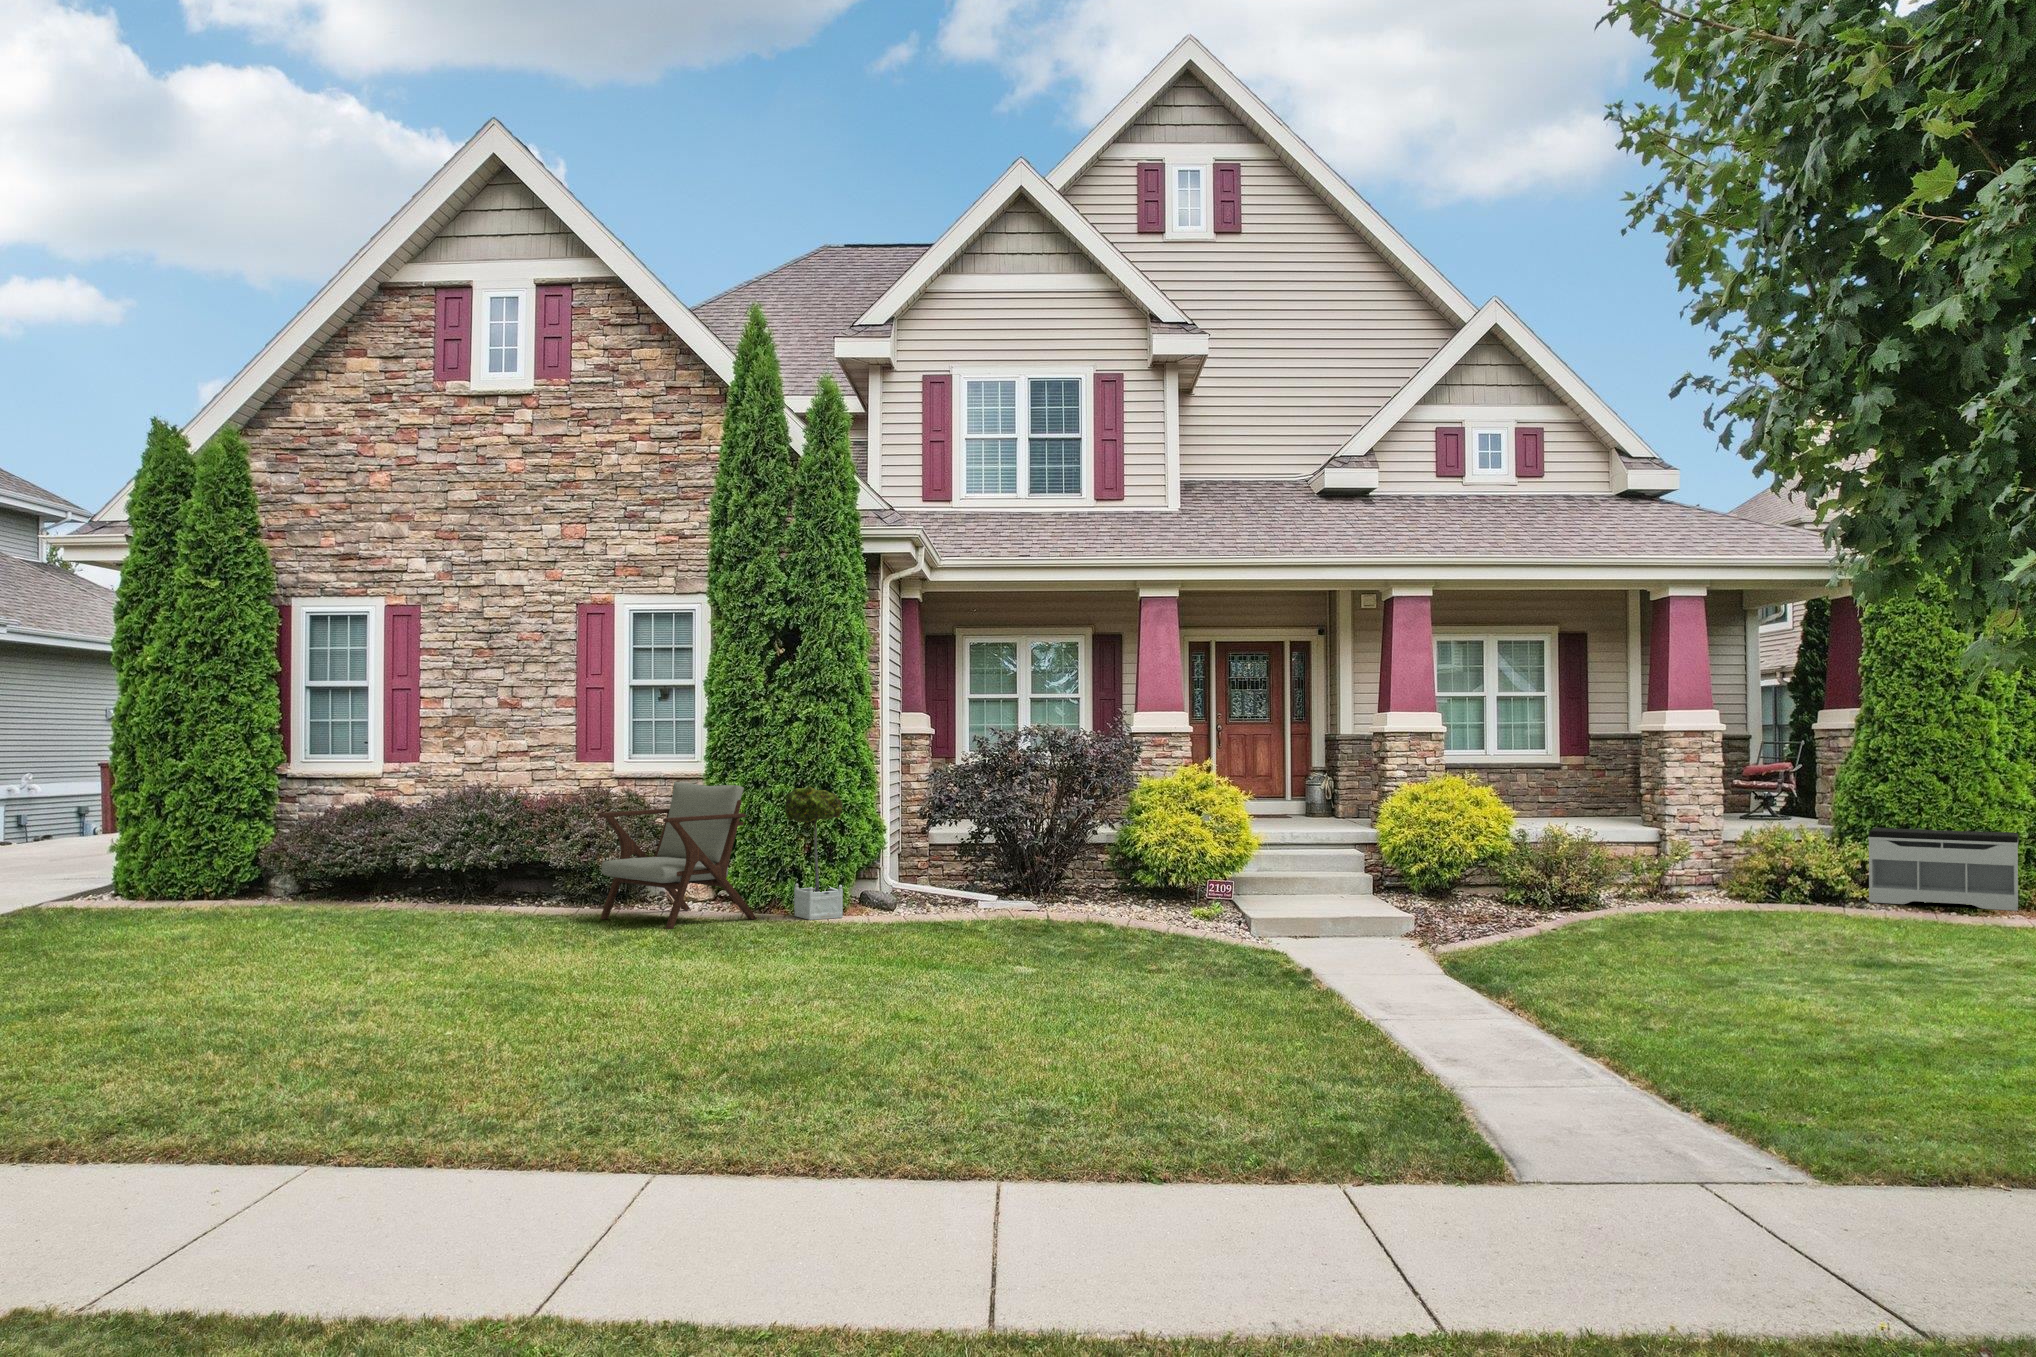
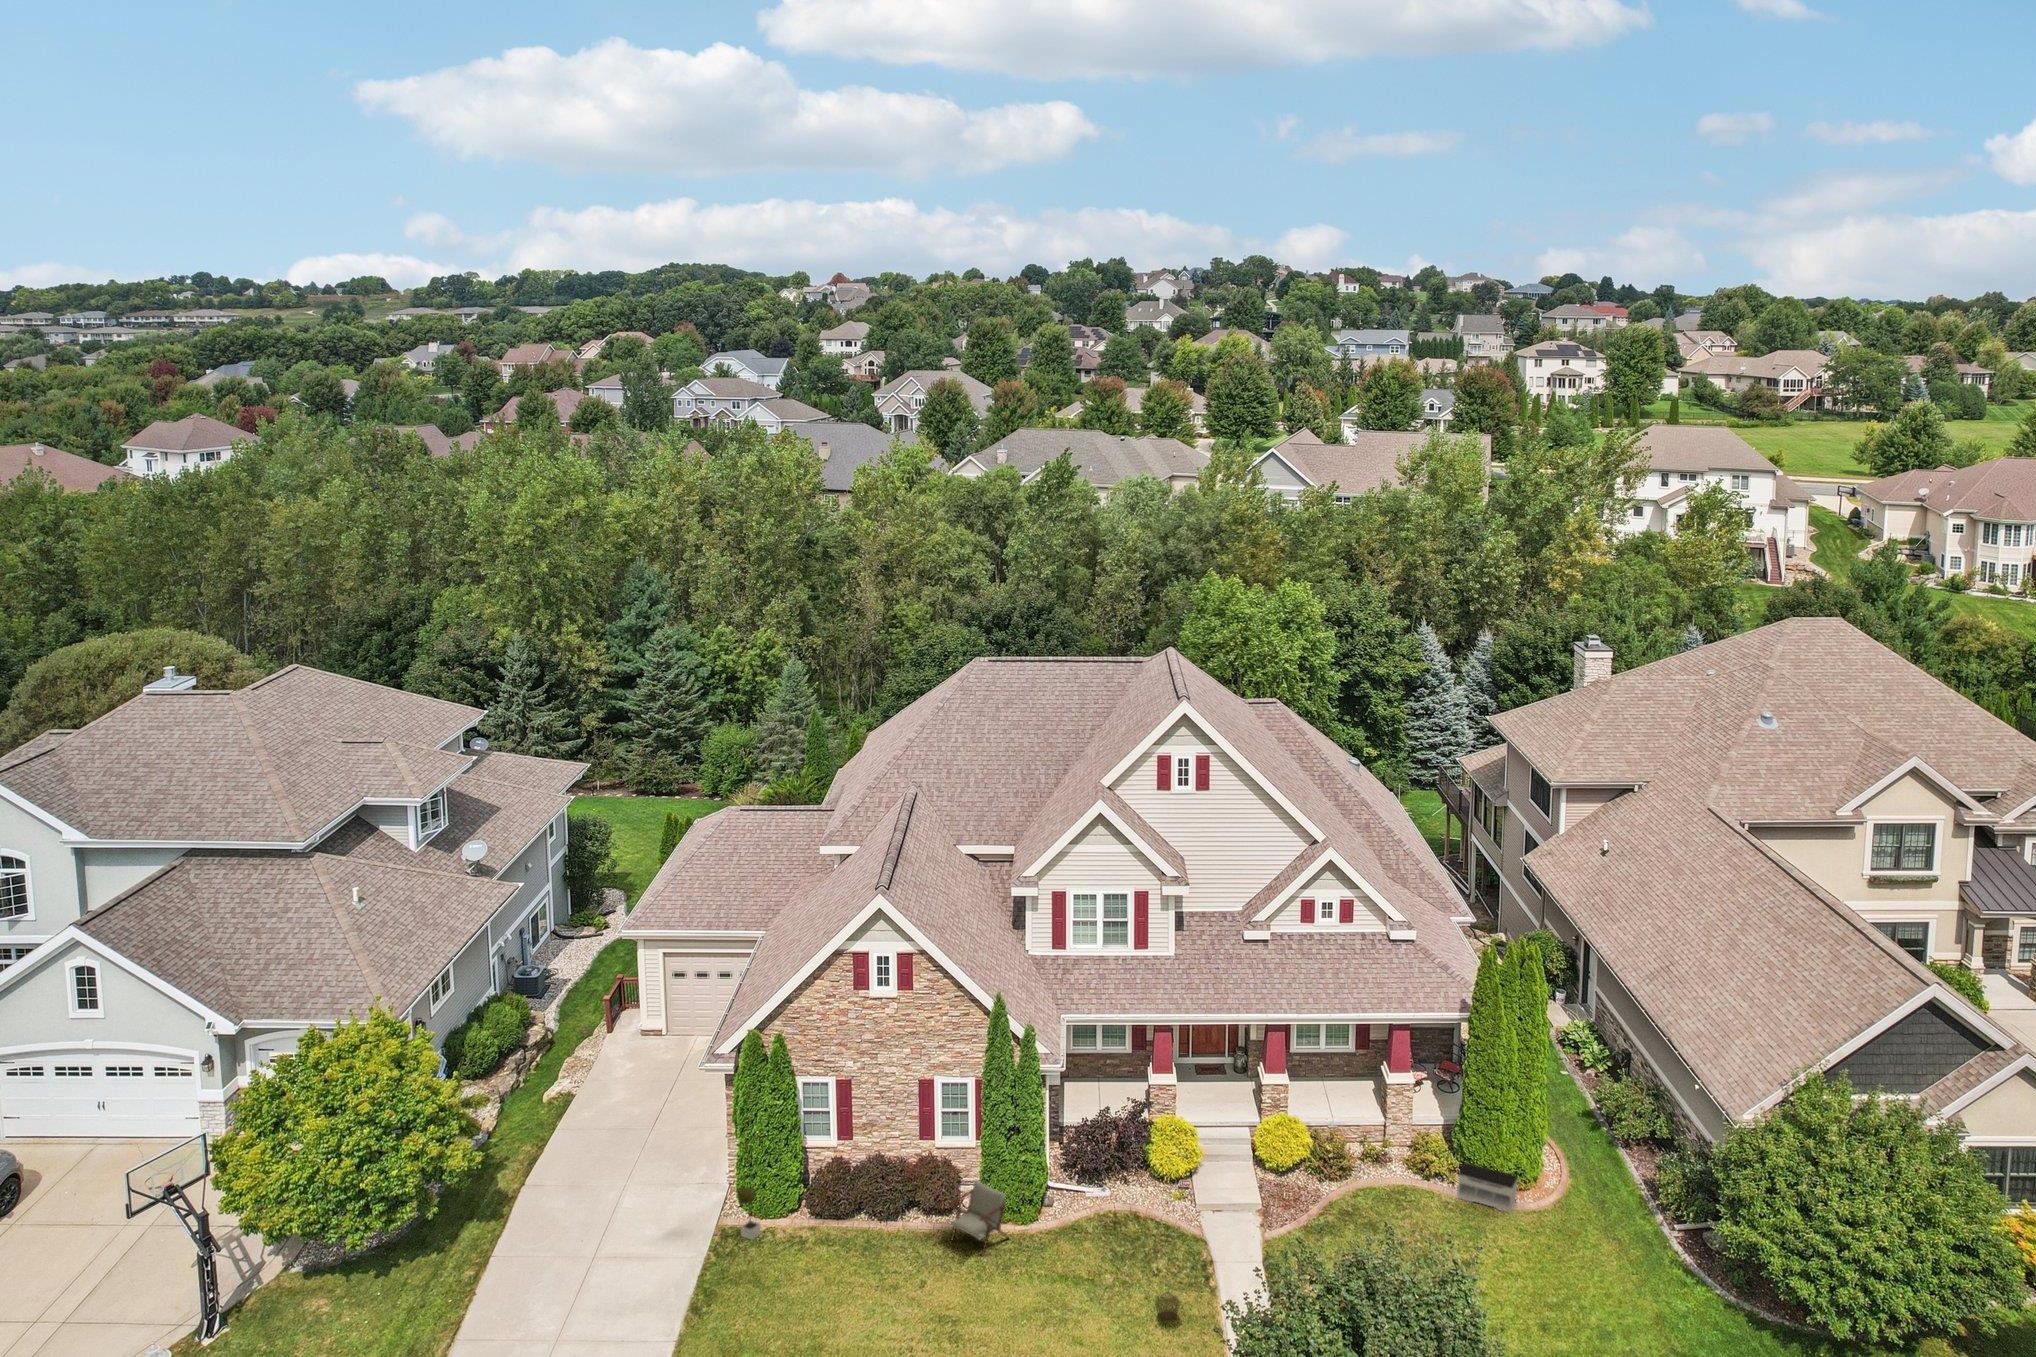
potted tree: present [785,786,843,920] -> present [736,1187,761,1240]
woven basket: none [1119,899,1184,972] -> present [1156,1292,1178,1319]

